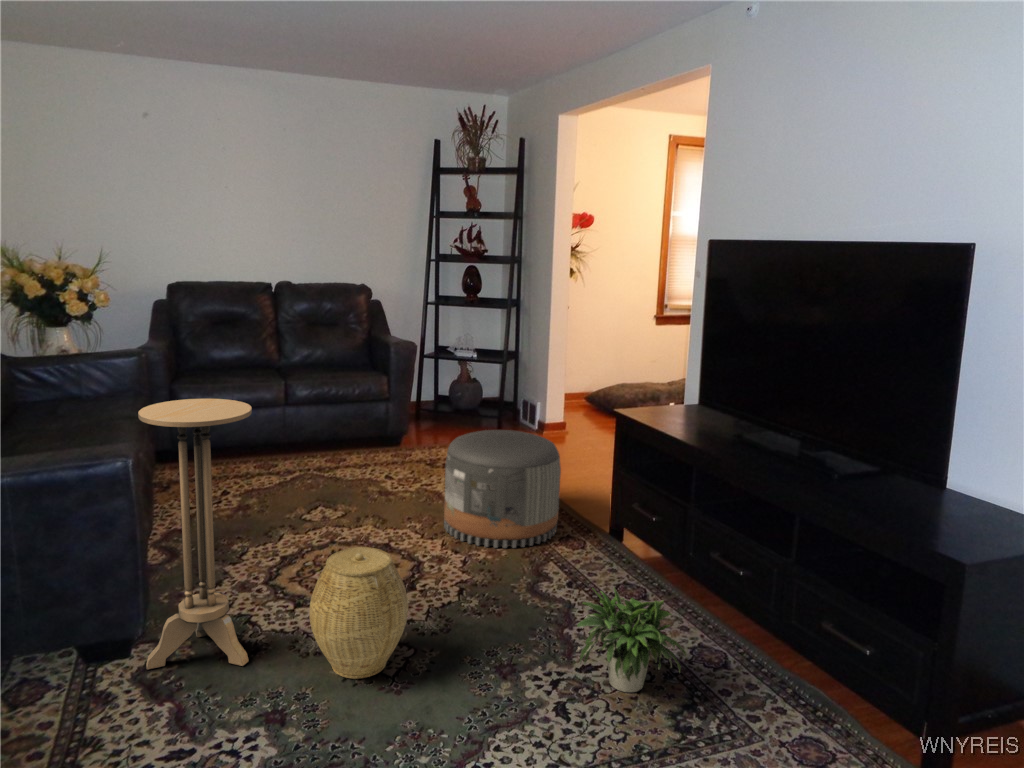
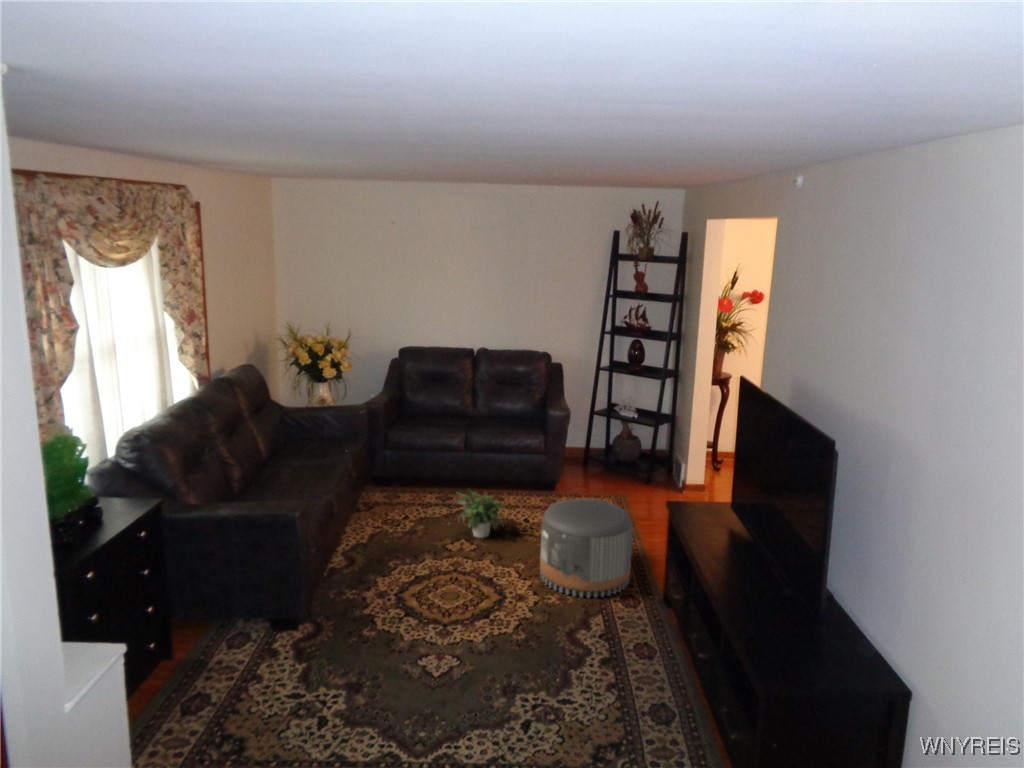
side table: present [138,399,252,670] -> none [299,477,366,650]
woven basket: present [309,547,408,679] -> none [388,587,452,674]
potted plant: present [539,588,688,692] -> present [458,492,503,538]

